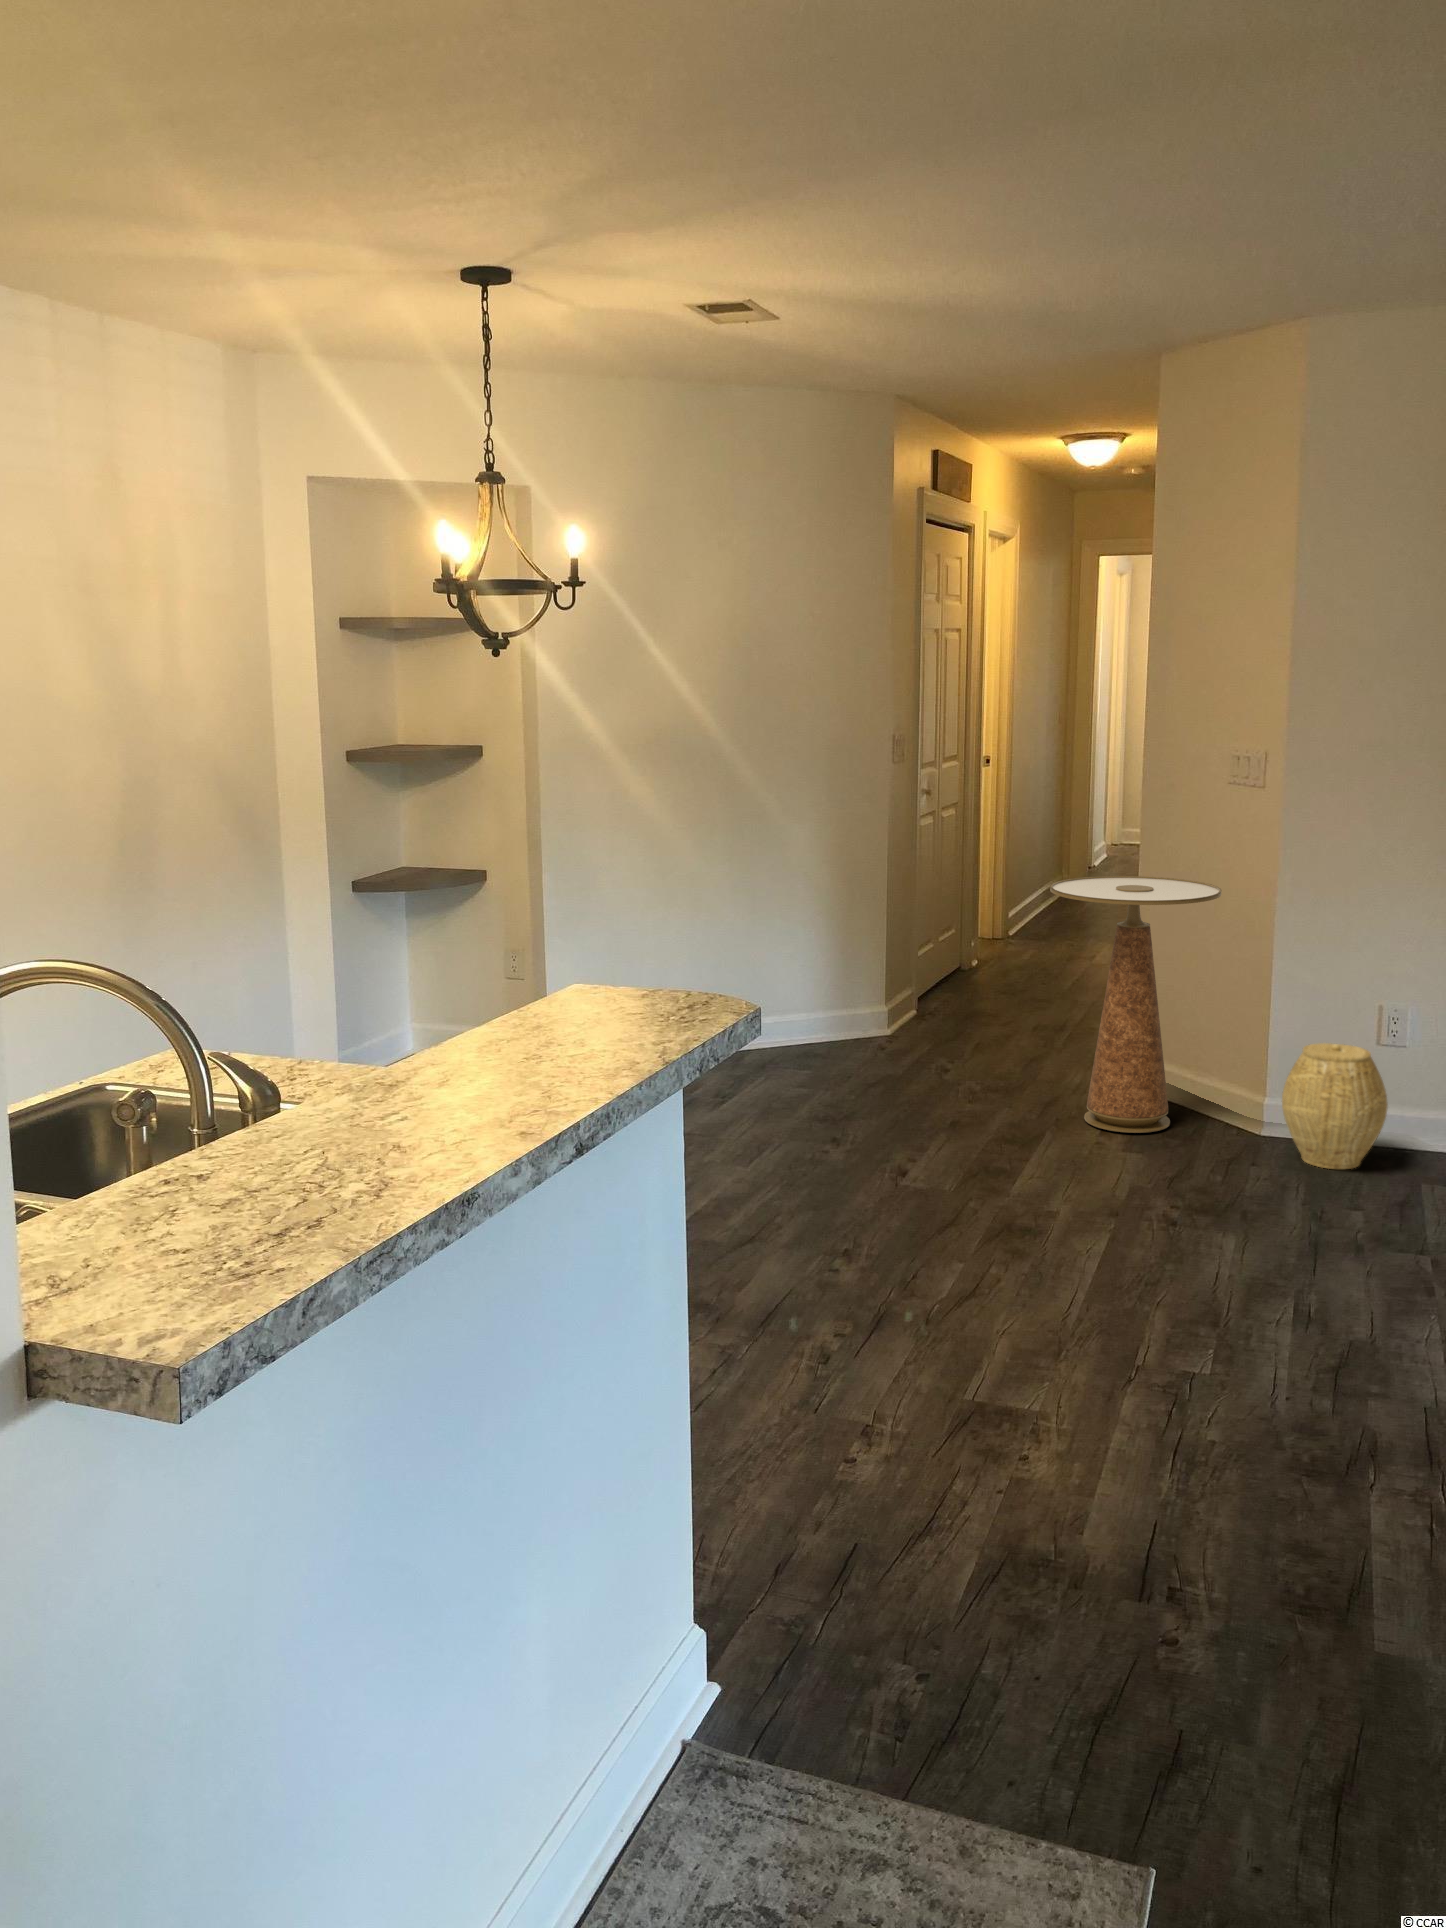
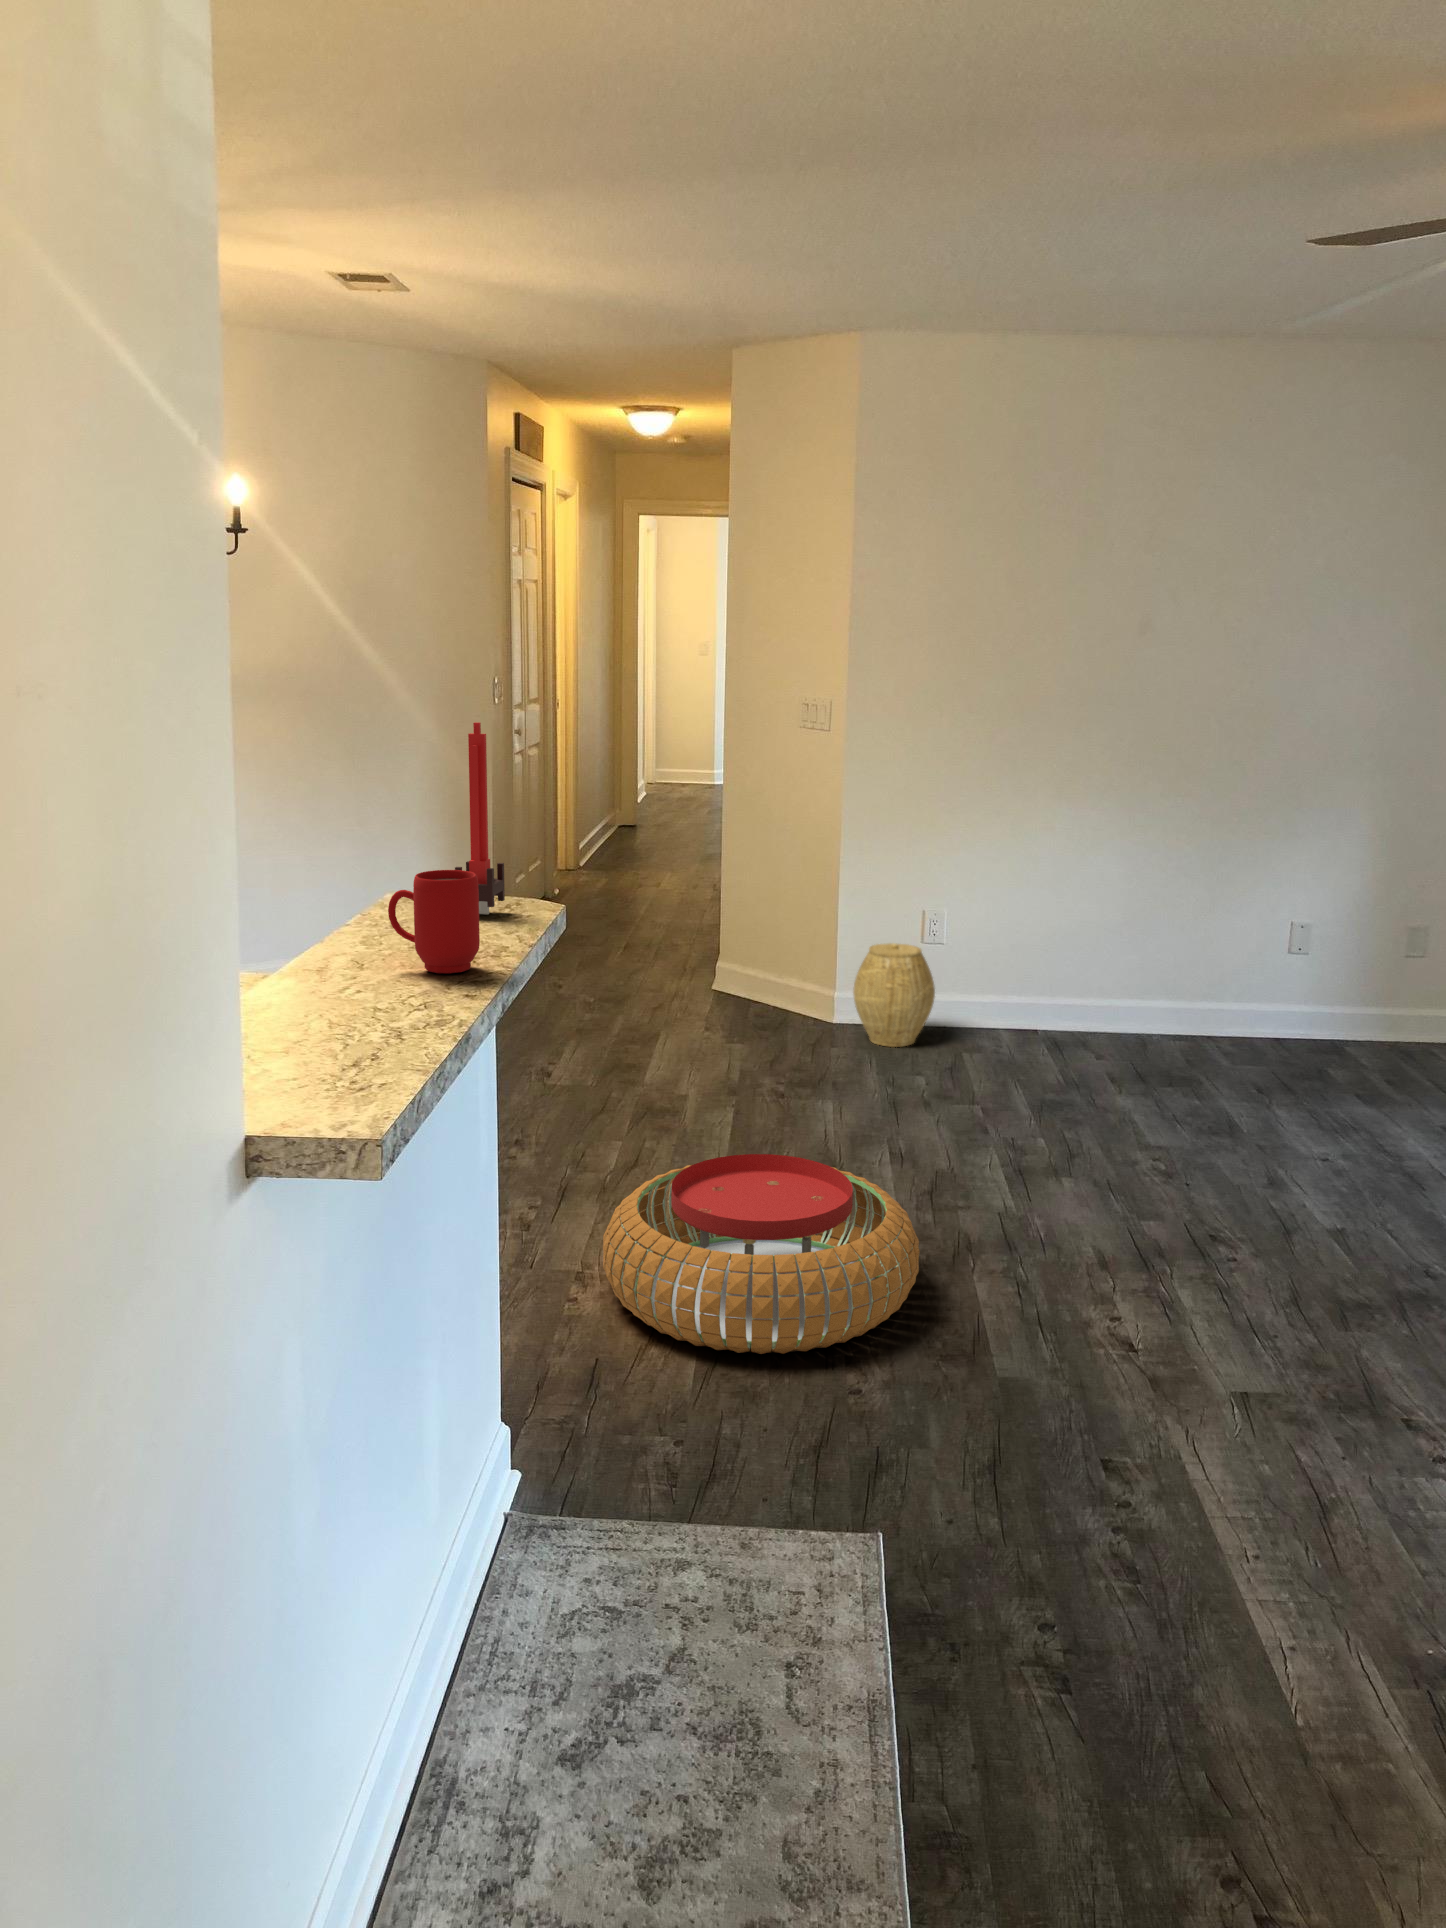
candle: none [610,784,675,1017] -> present [455,722,505,914]
side table: present [1050,876,1221,1133] -> none [655,807,799,1030]
mug: none [461,969,567,1101] -> present [388,870,480,973]
pouf: none [889,1304,1293,1573] -> present [603,1154,920,1354]

